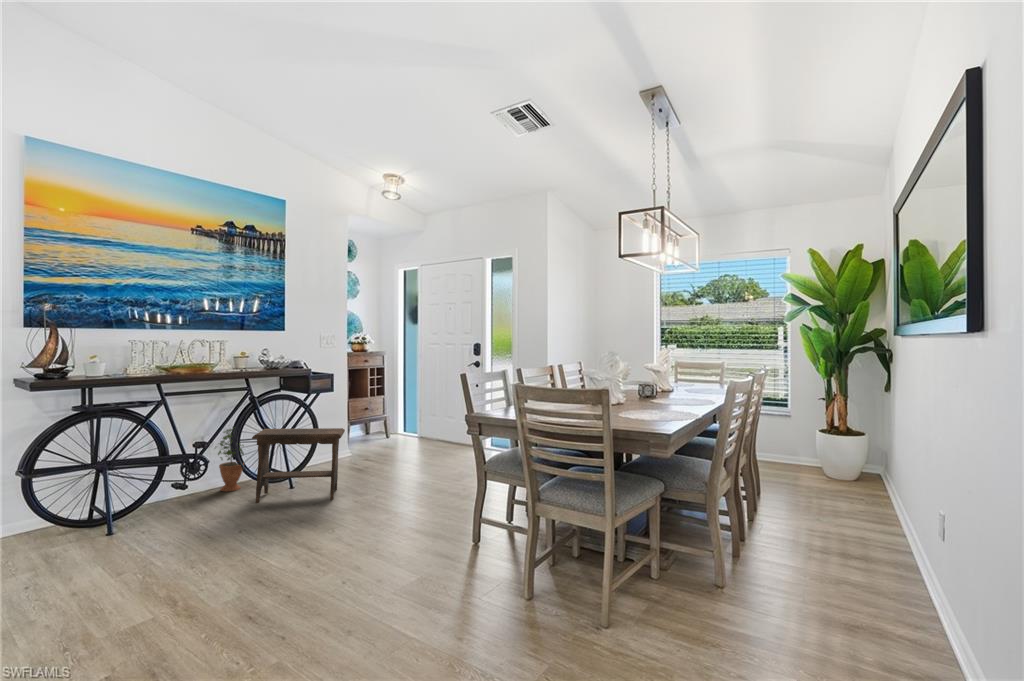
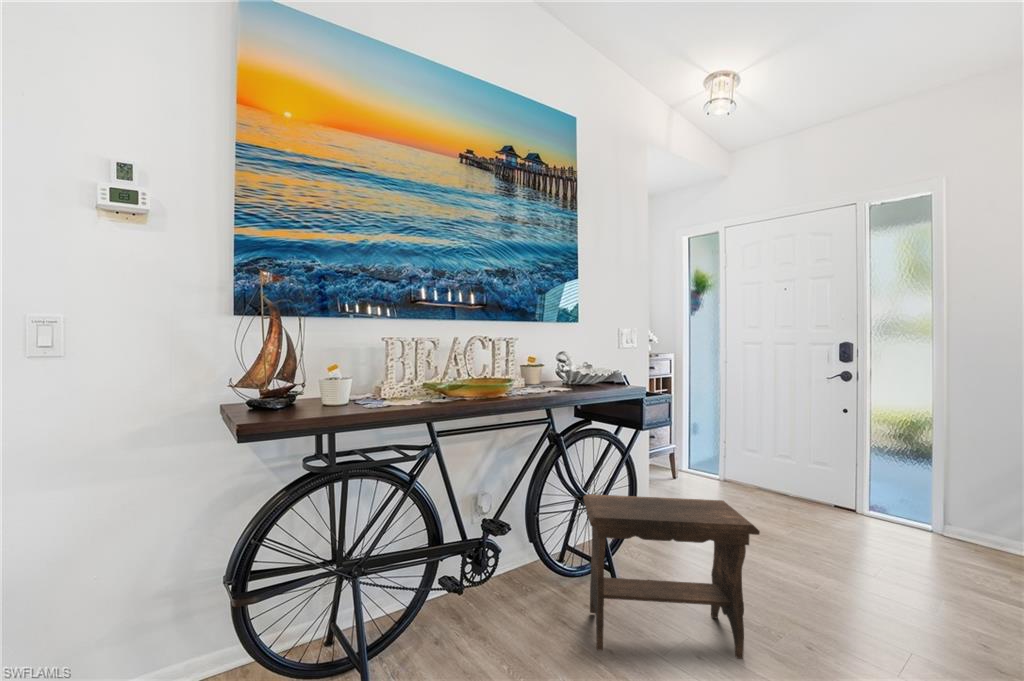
potted plant: present [218,429,244,492] -> none [499,477,541,594]

